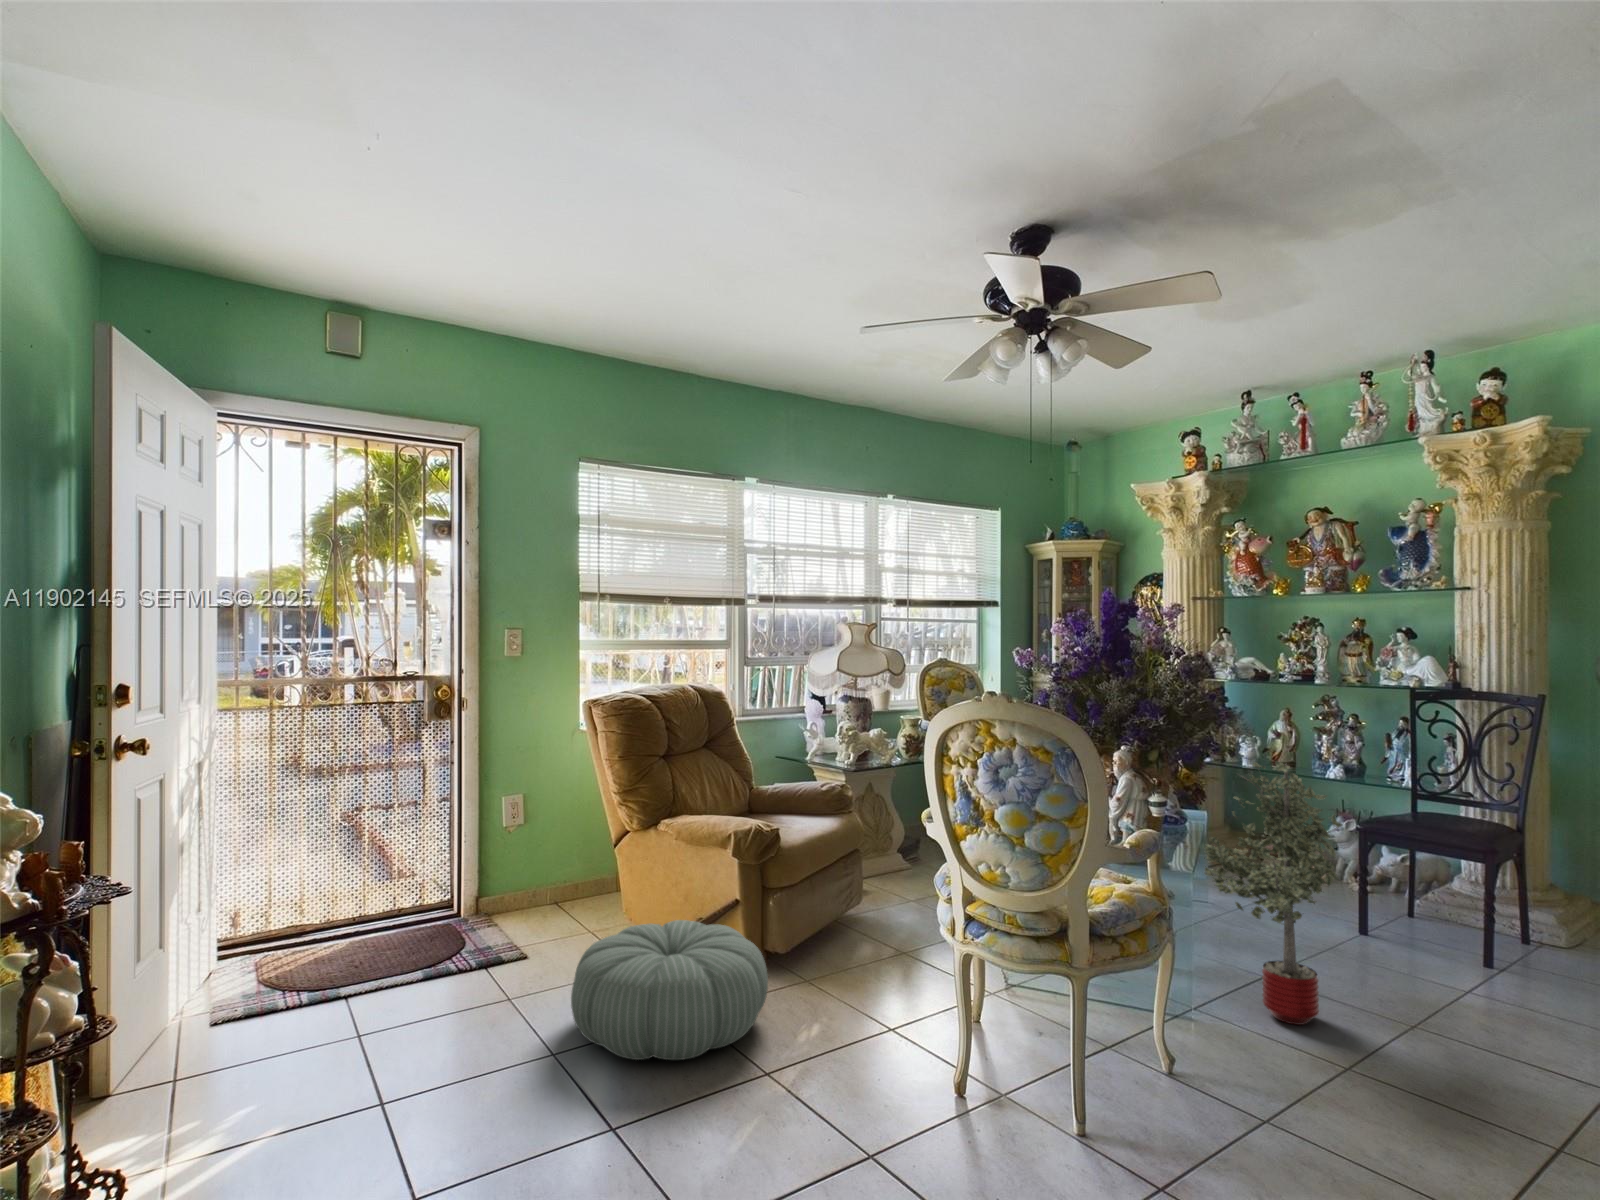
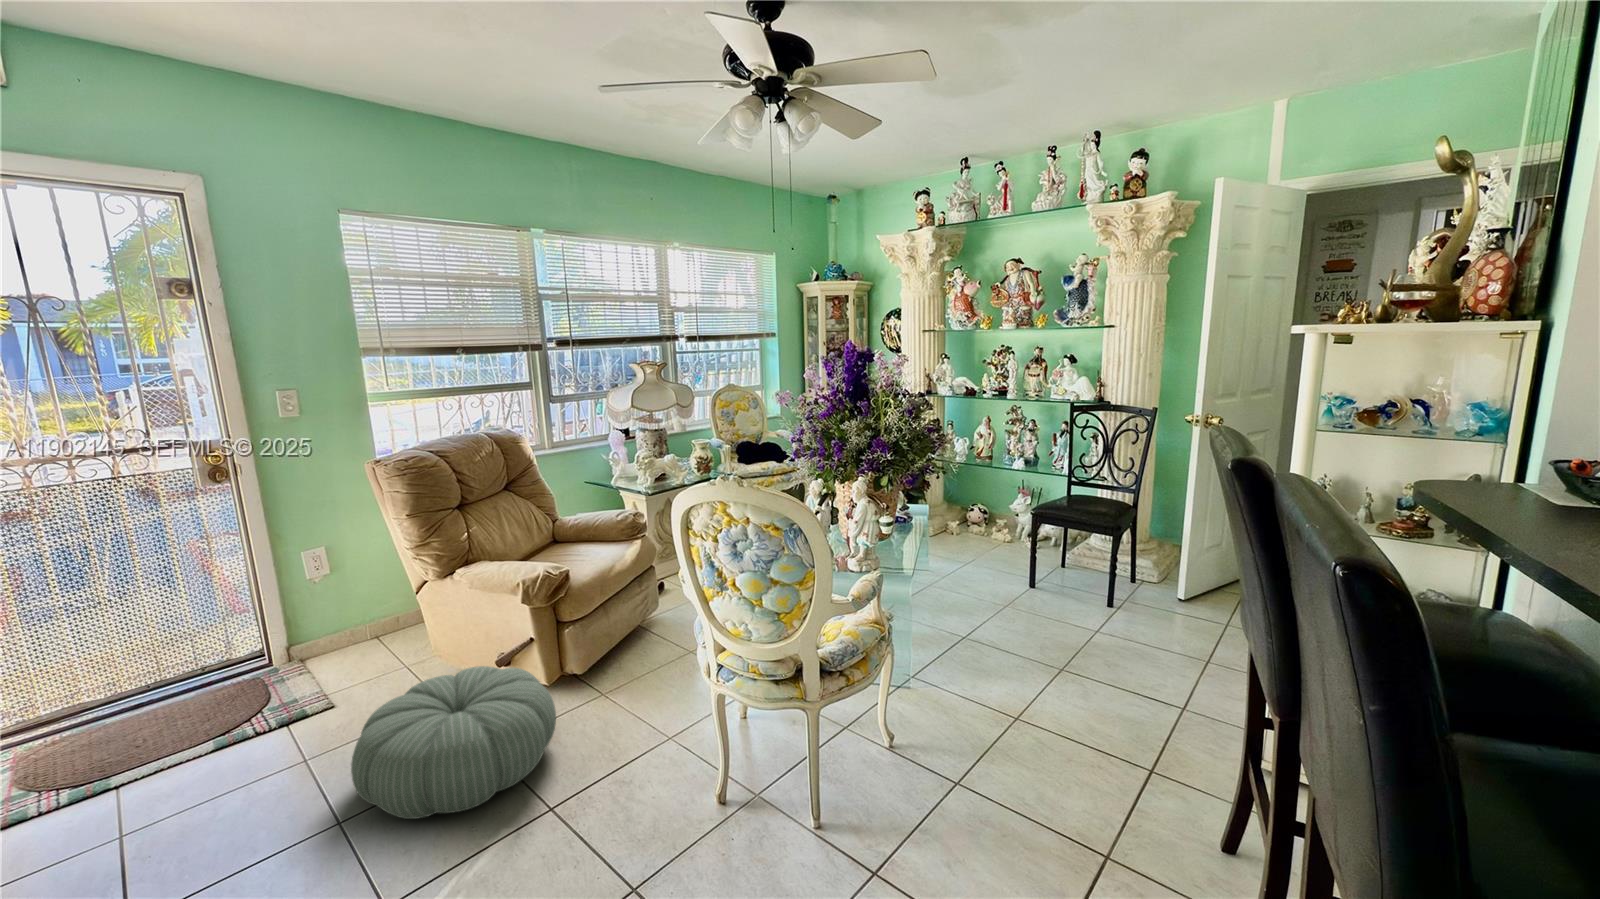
potted tree: present [1205,761,1342,1025] -> none [918,482,1025,681]

